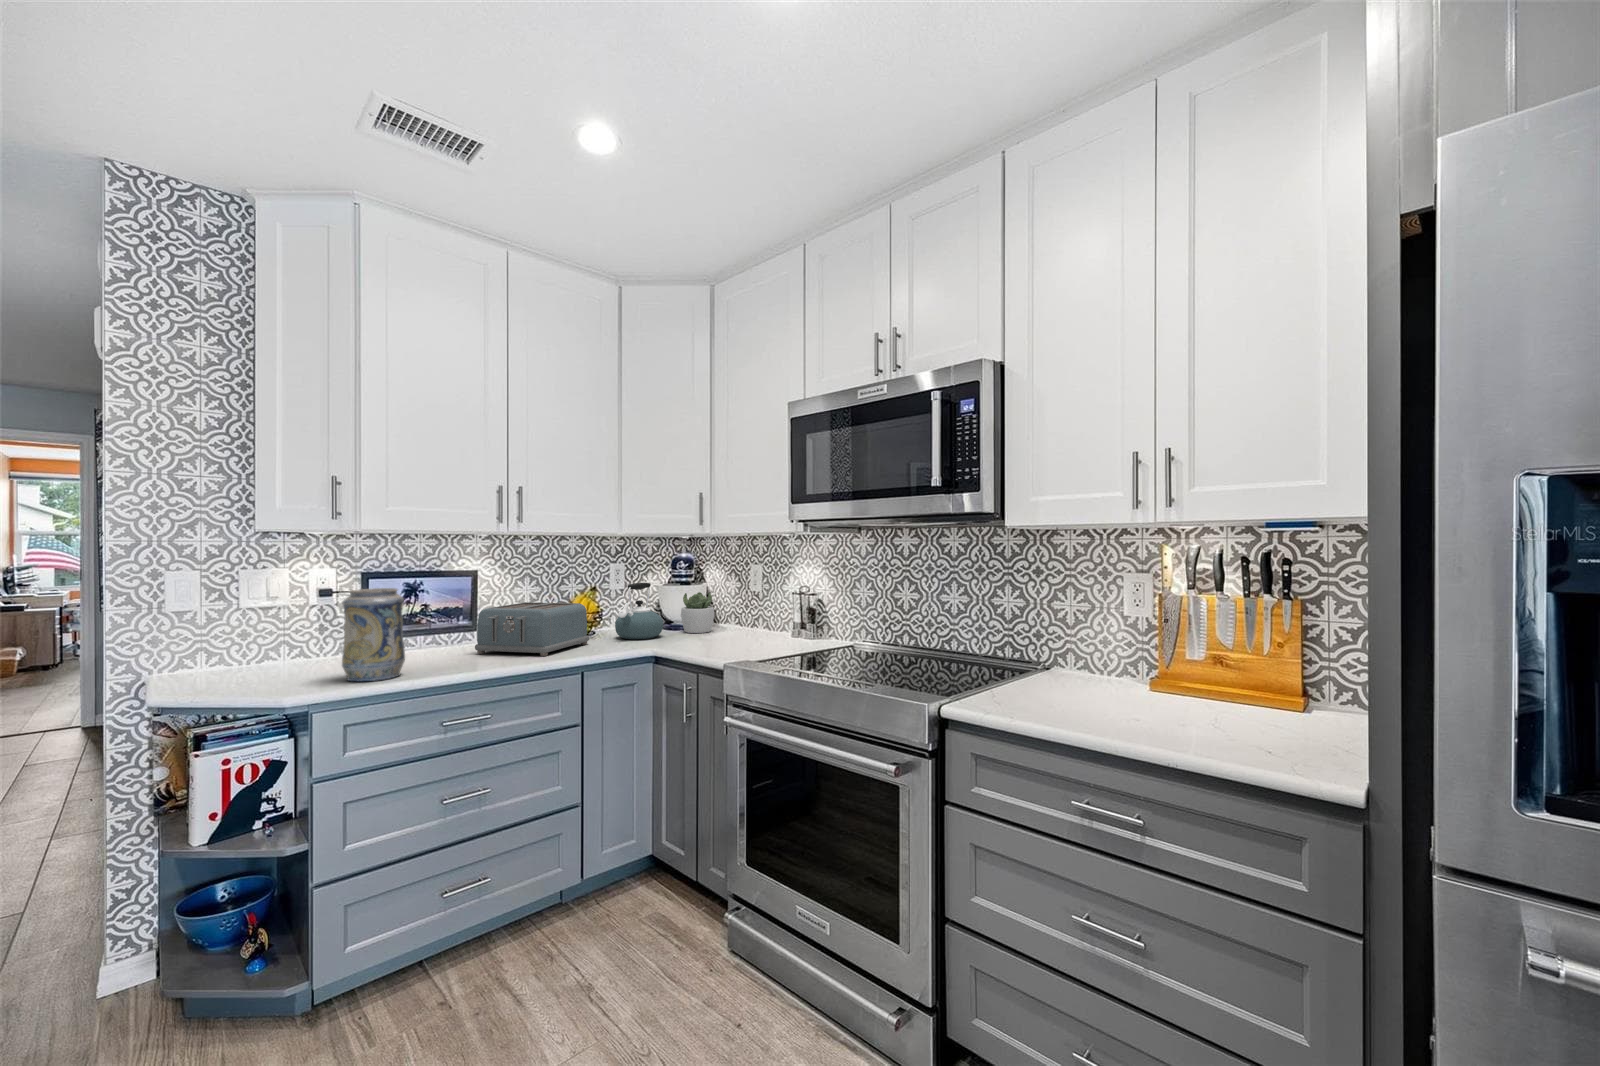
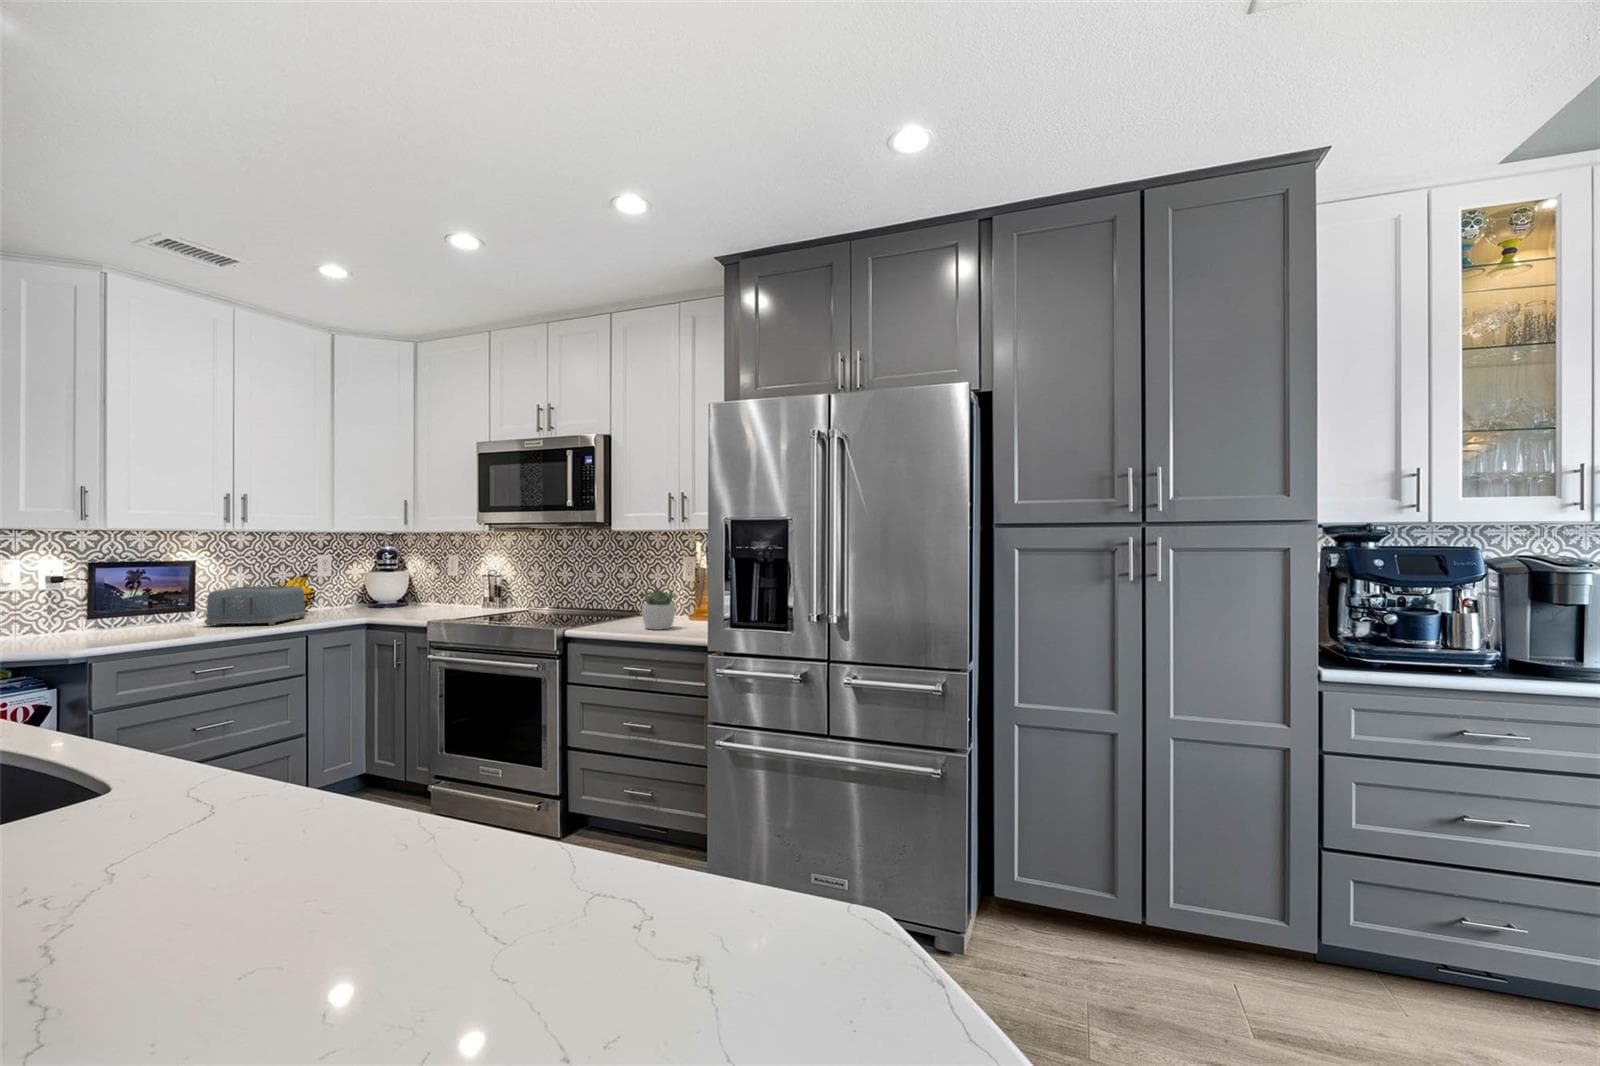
kettle: present [615,583,663,639] -> none [328,570,371,614]
decorative vase: present [342,588,405,681] -> none [100,573,156,643]
succulent plant: present [681,592,714,633] -> present [642,589,676,630]

